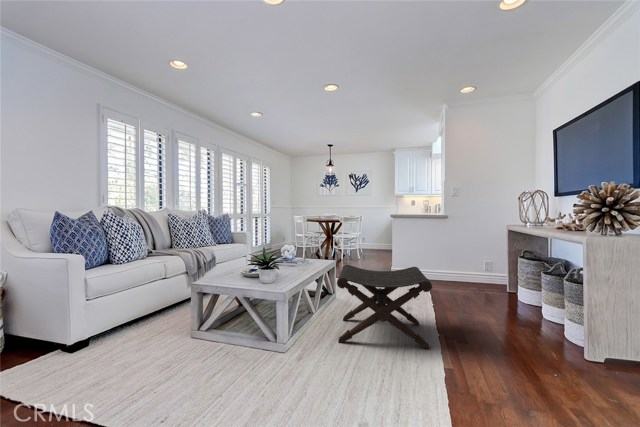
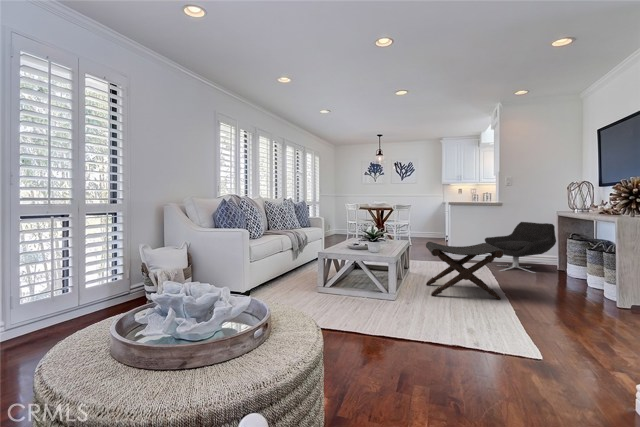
lounge chair: none [427,236,506,298] -> present [485,222,556,273]

